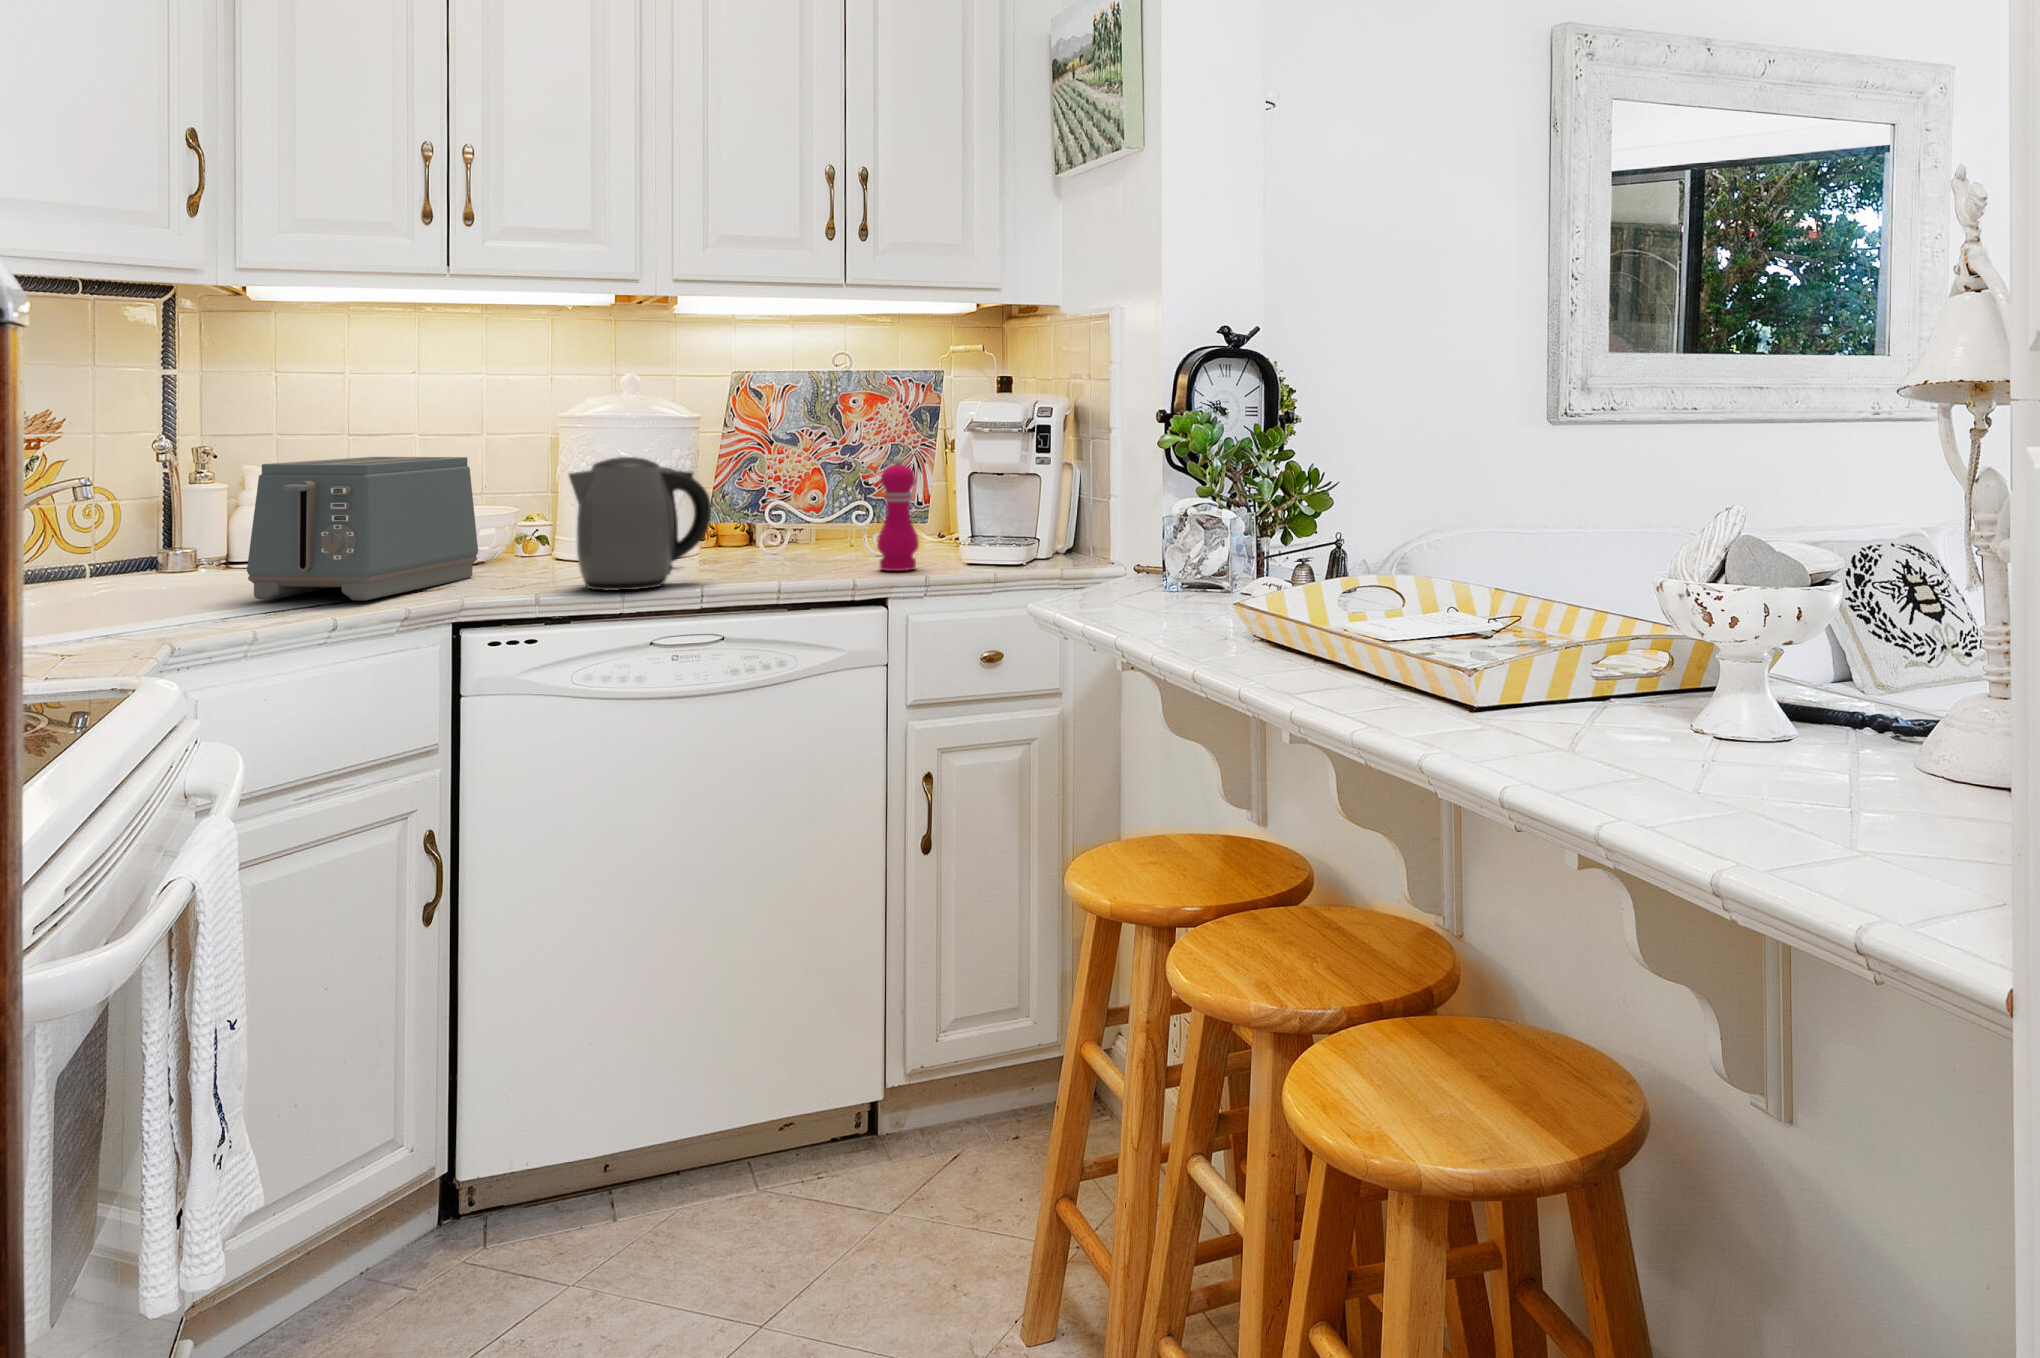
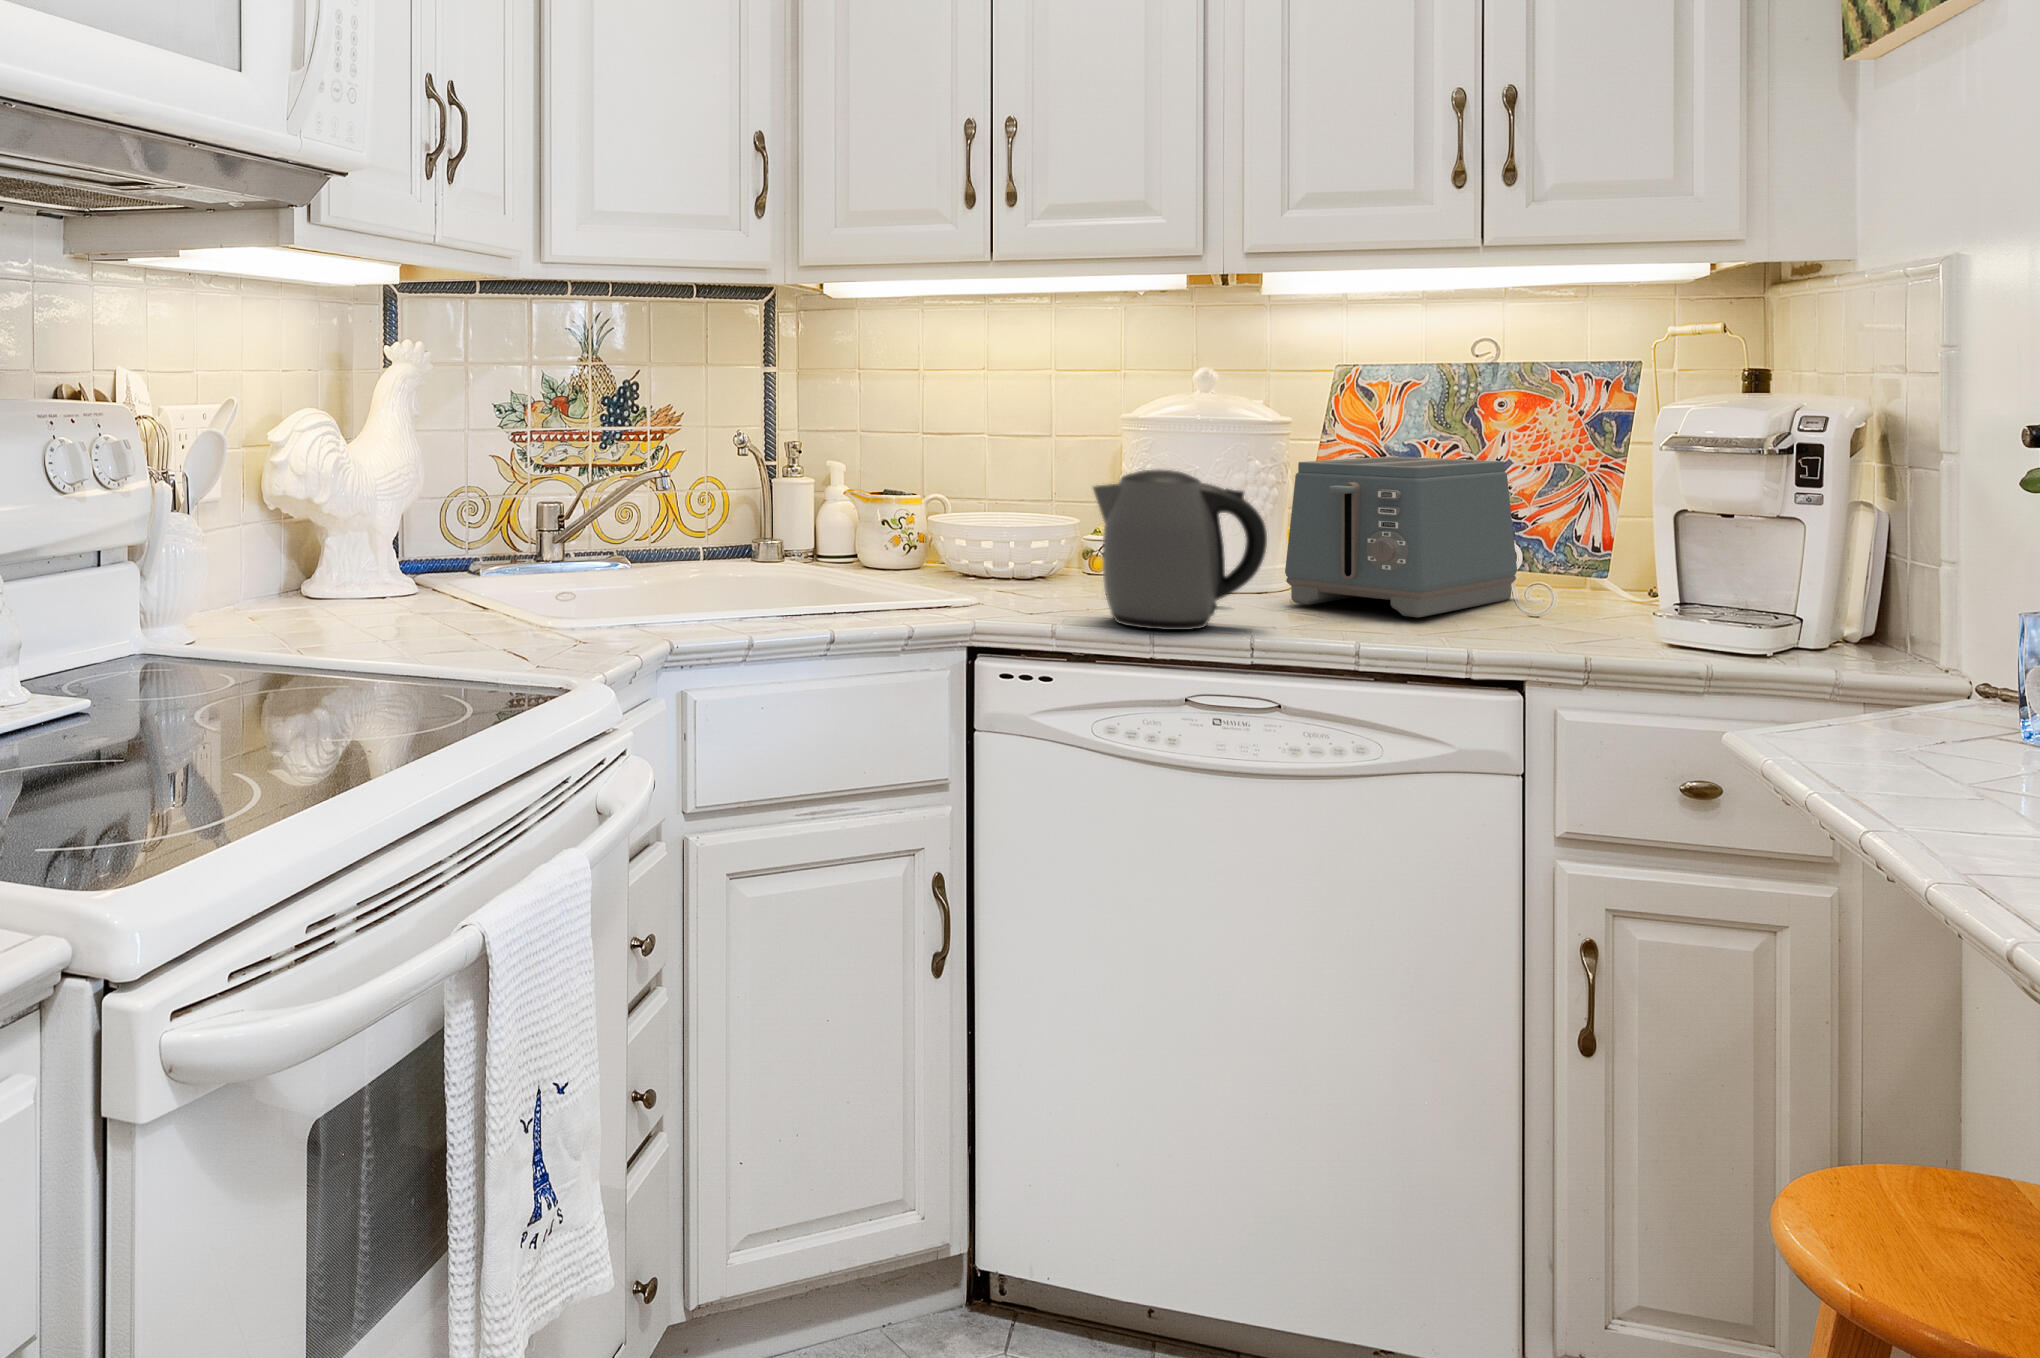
pepper mill: present [877,456,919,571] -> none [1511,482,1580,644]
toaster: present [247,457,478,600] -> present [1285,457,1517,617]

